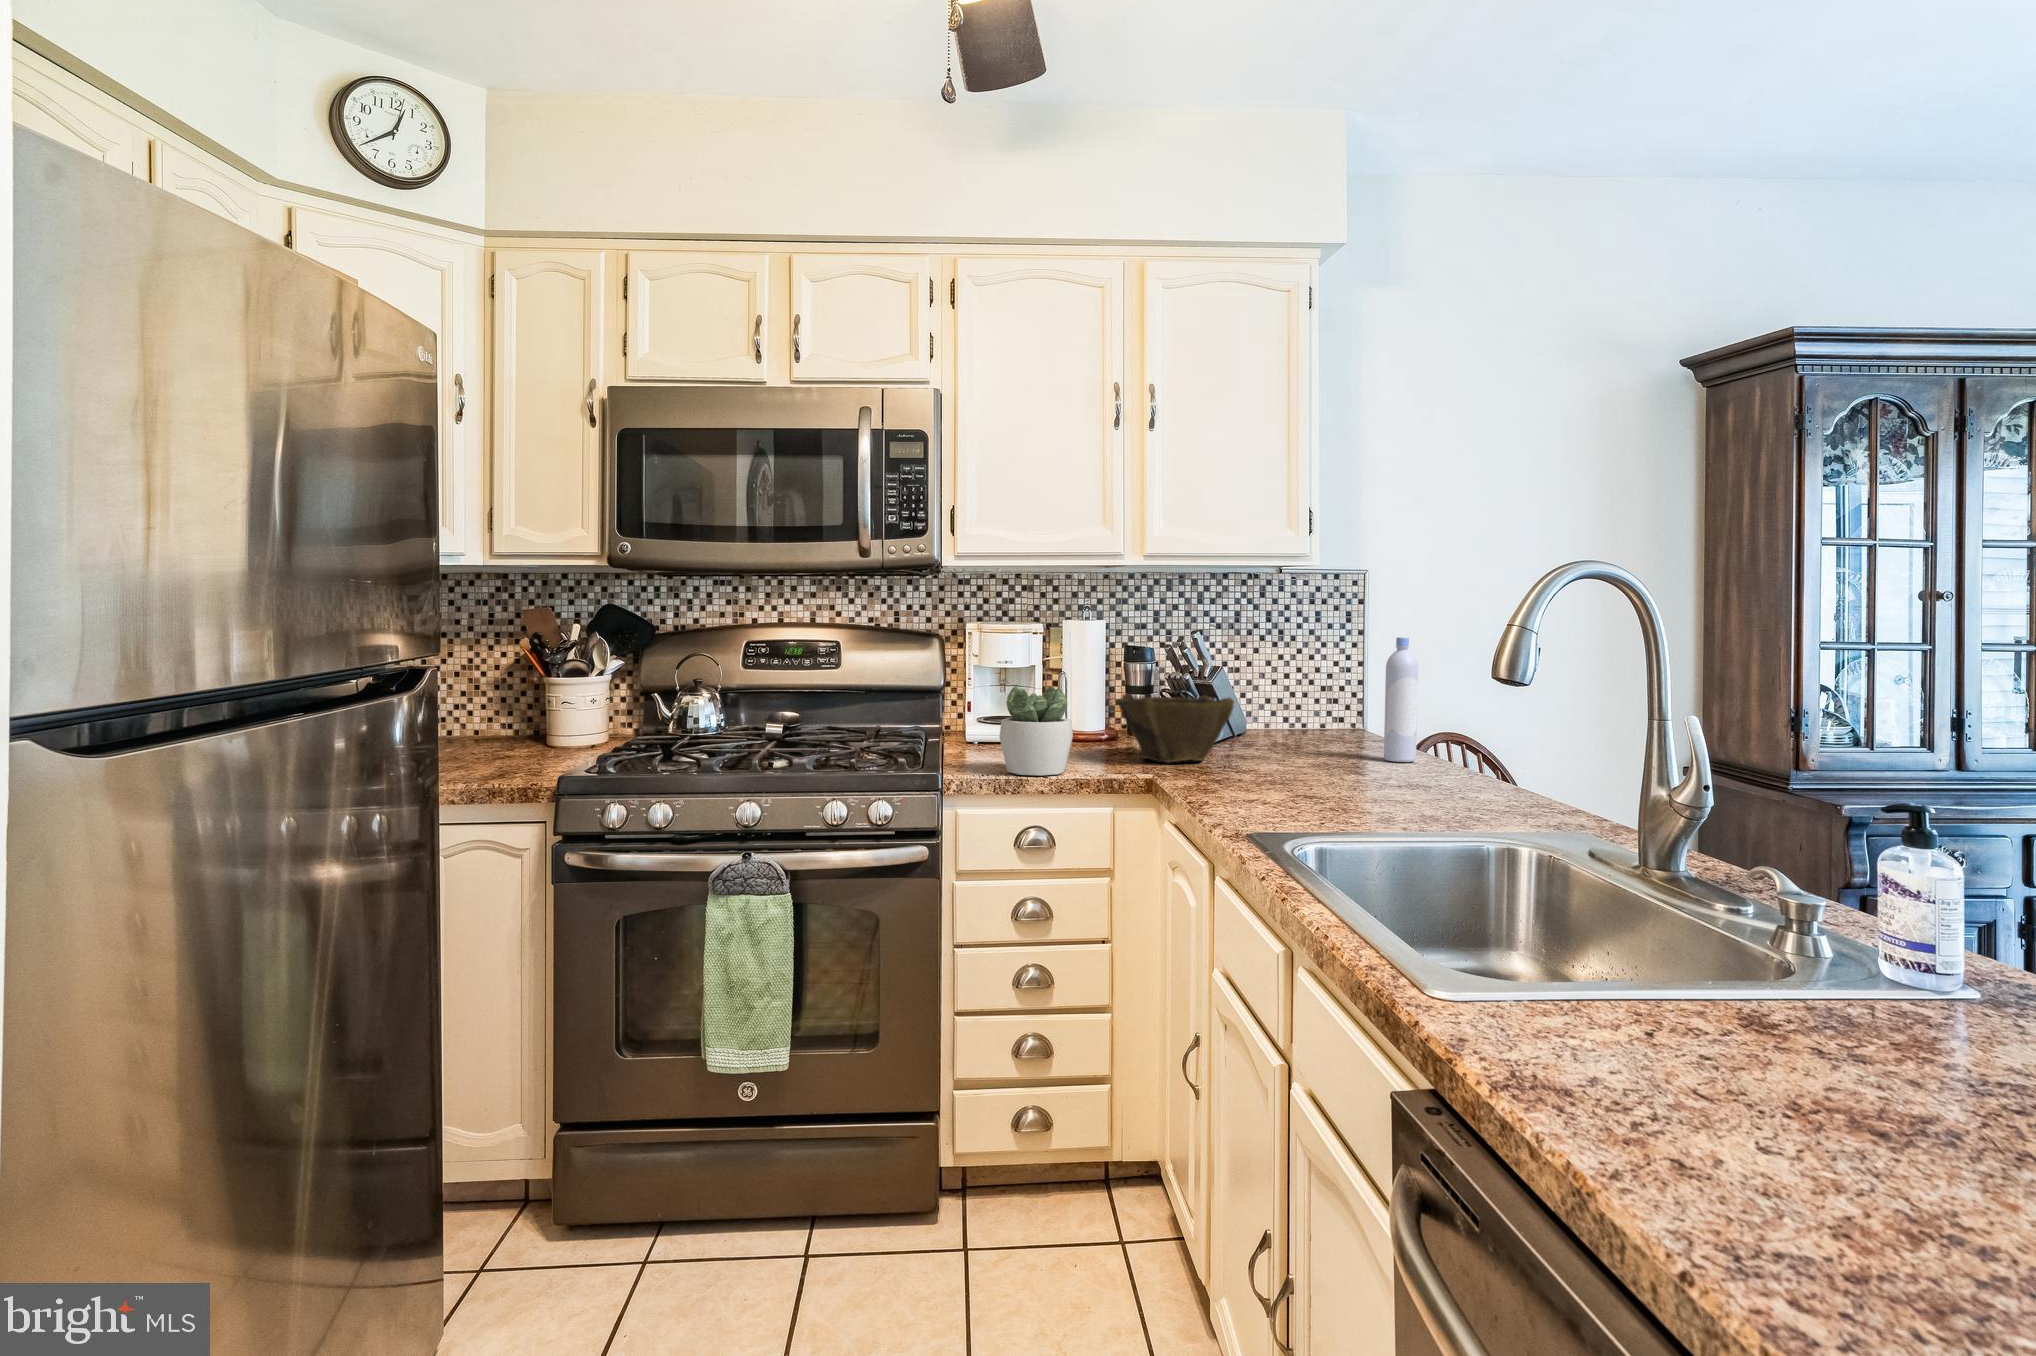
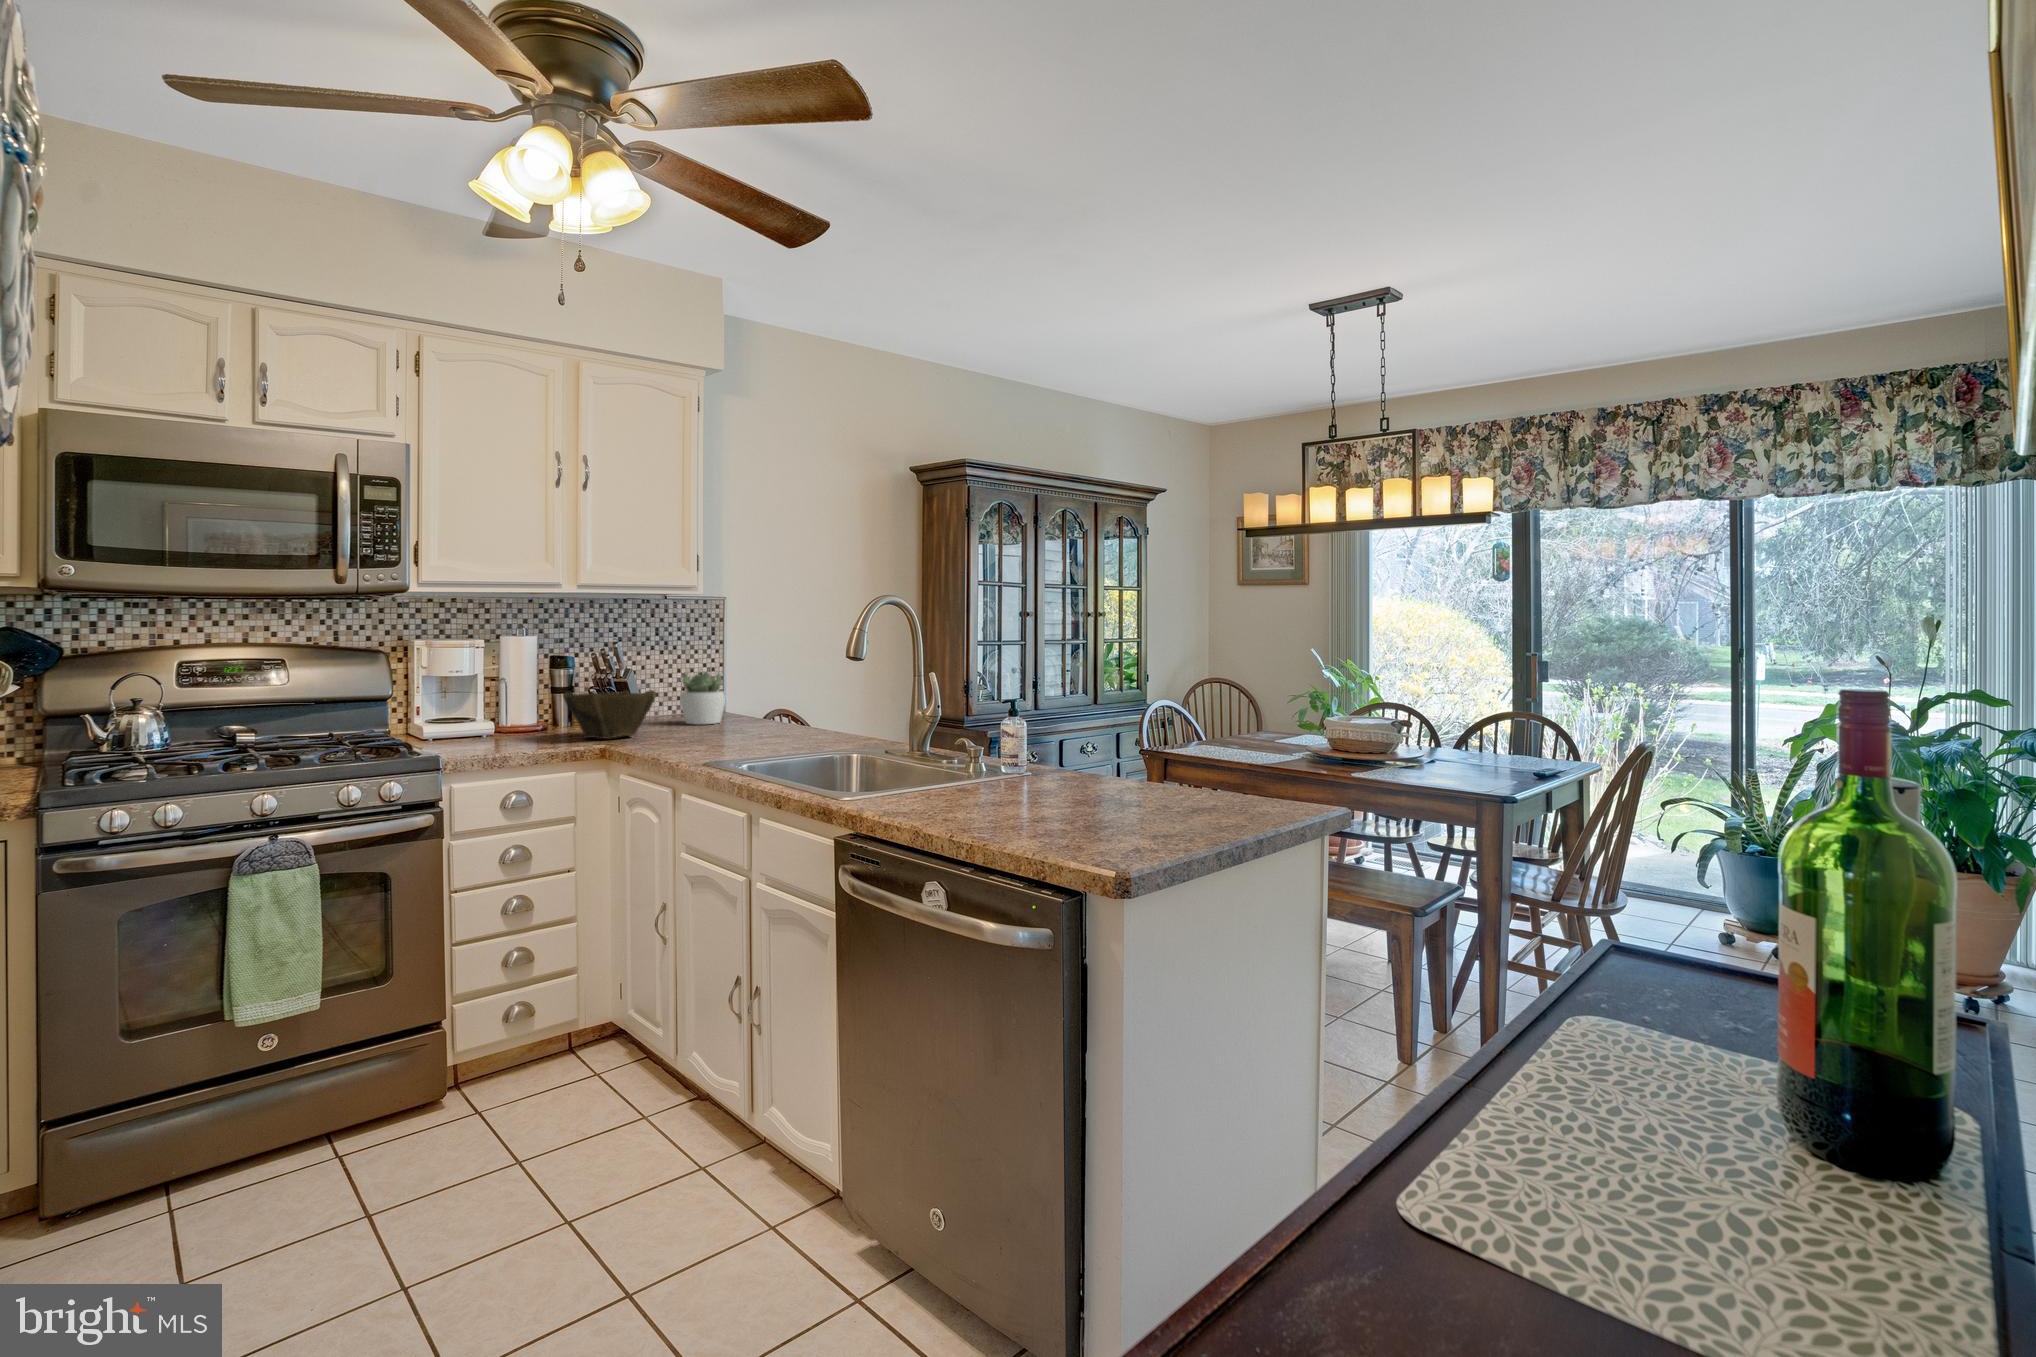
bottle: present [1384,637,1418,762] -> none [752,646,773,727]
succulent plant: present [999,687,1073,776] -> present [680,673,725,724]

